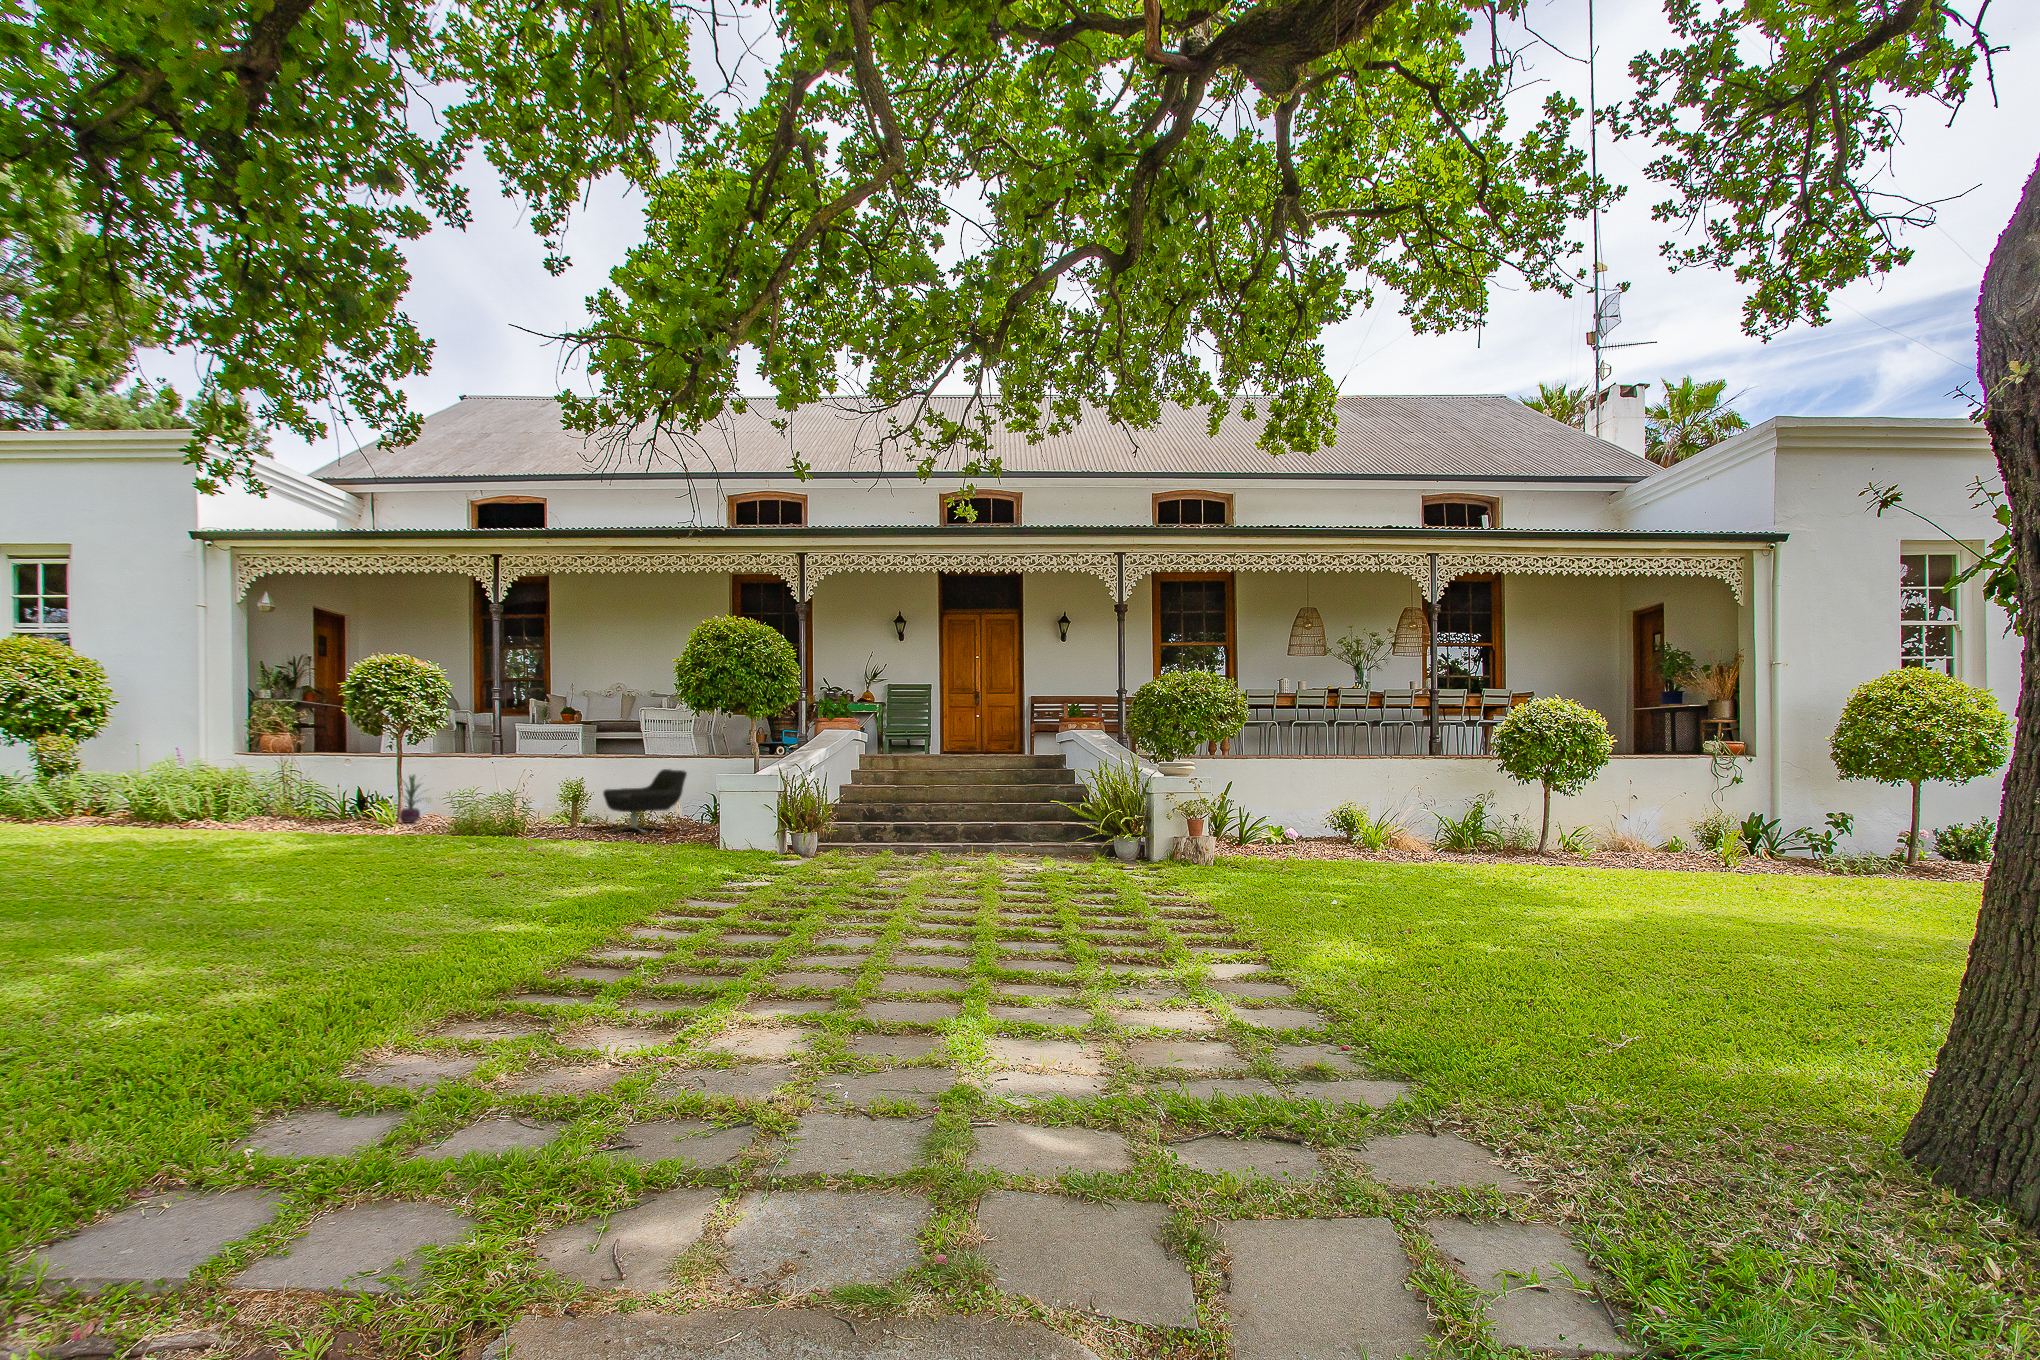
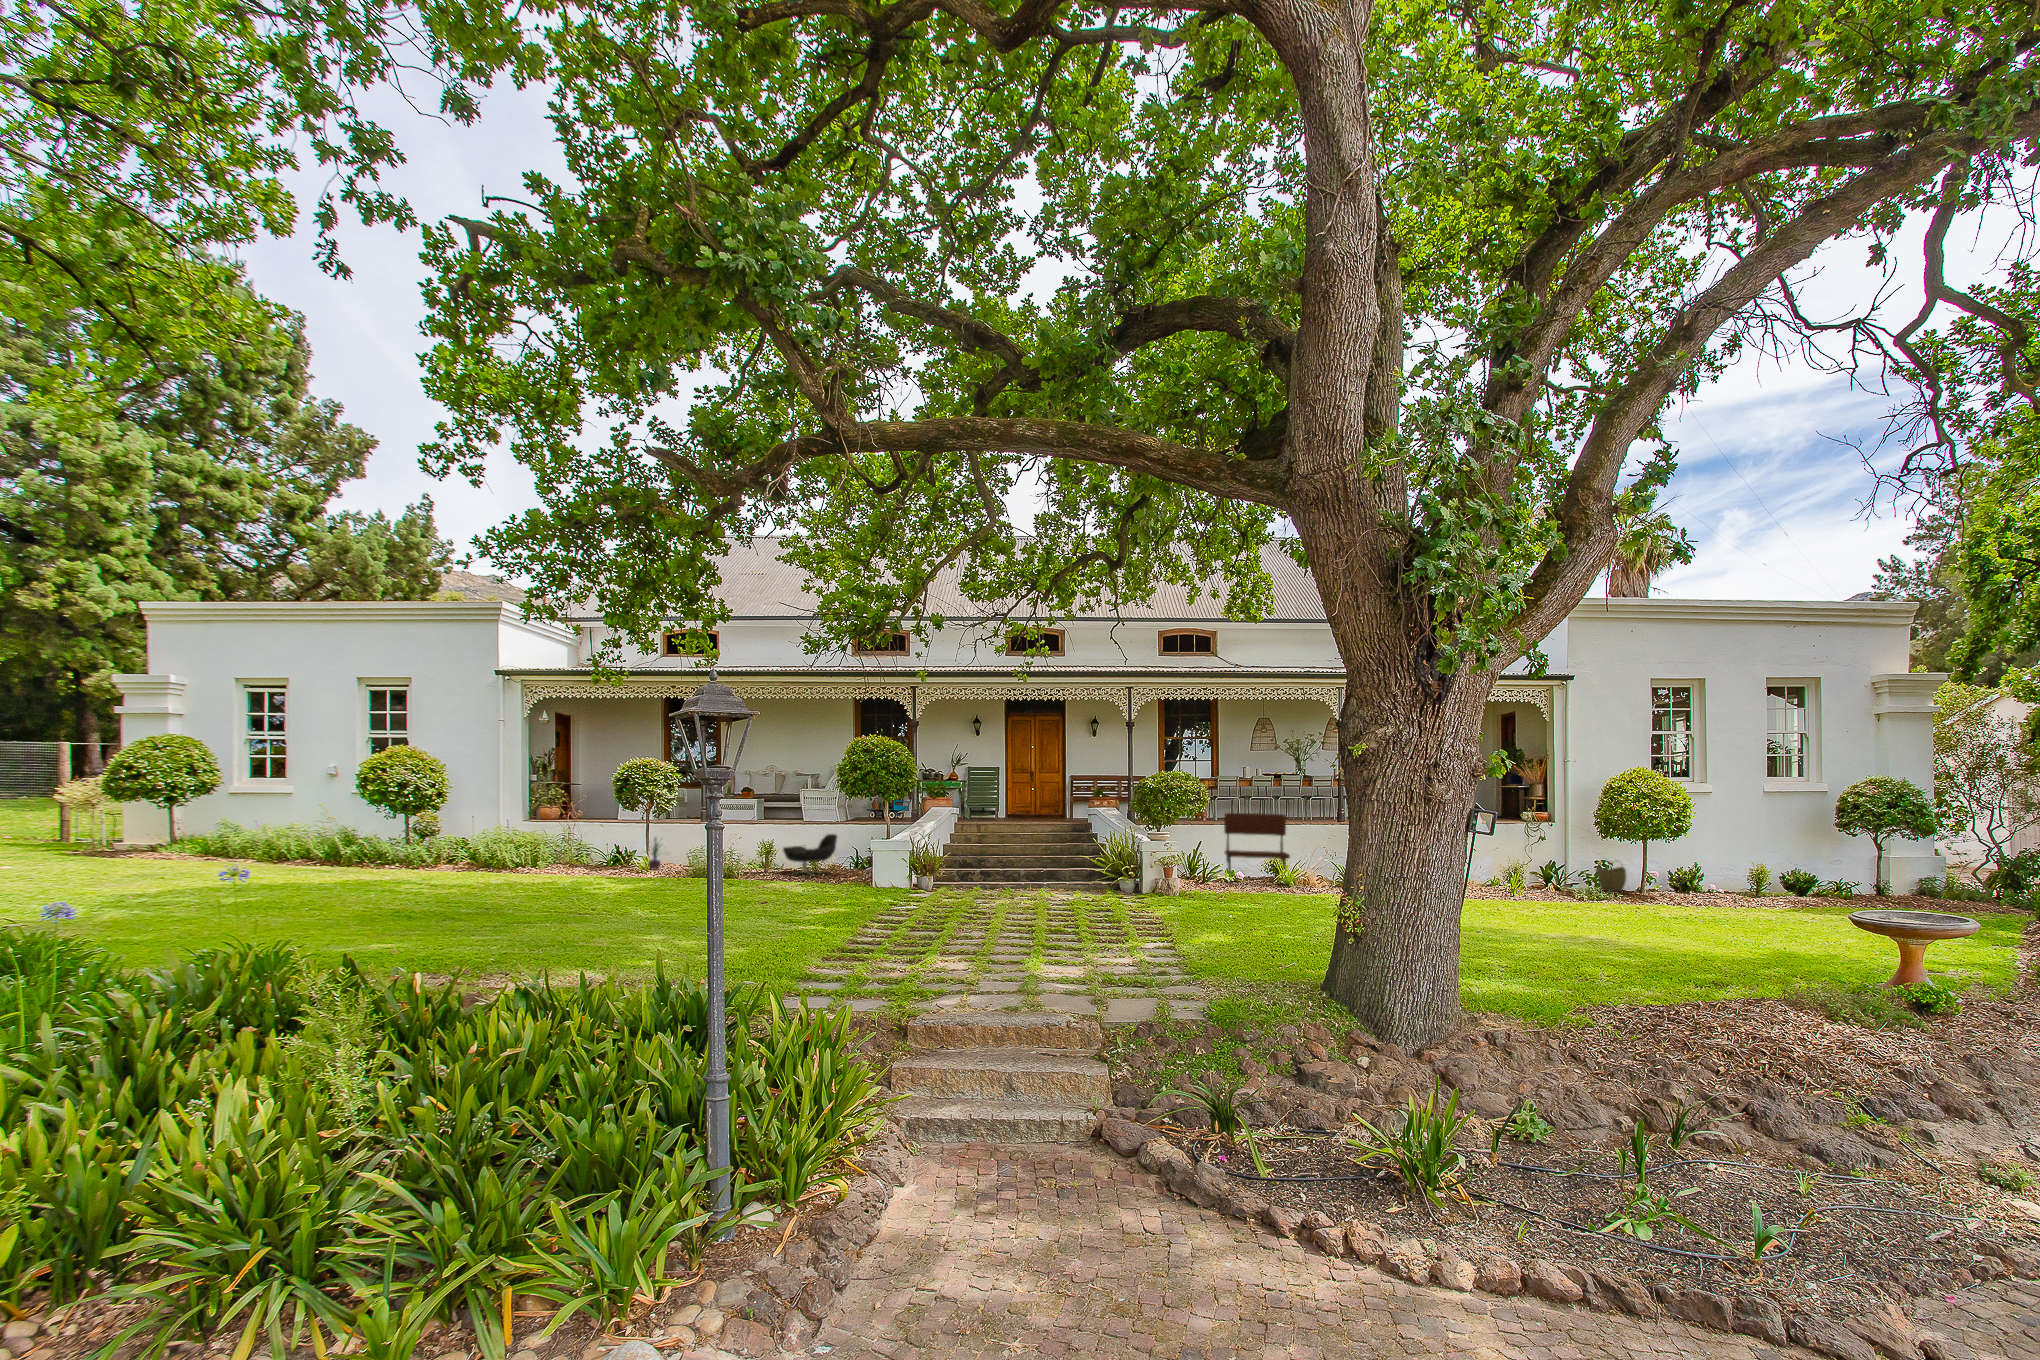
bench: none [1270,739,1374,848] -> present [1224,813,1290,885]
woven basket: none [1827,808,1878,858] -> present [1596,860,1626,892]

